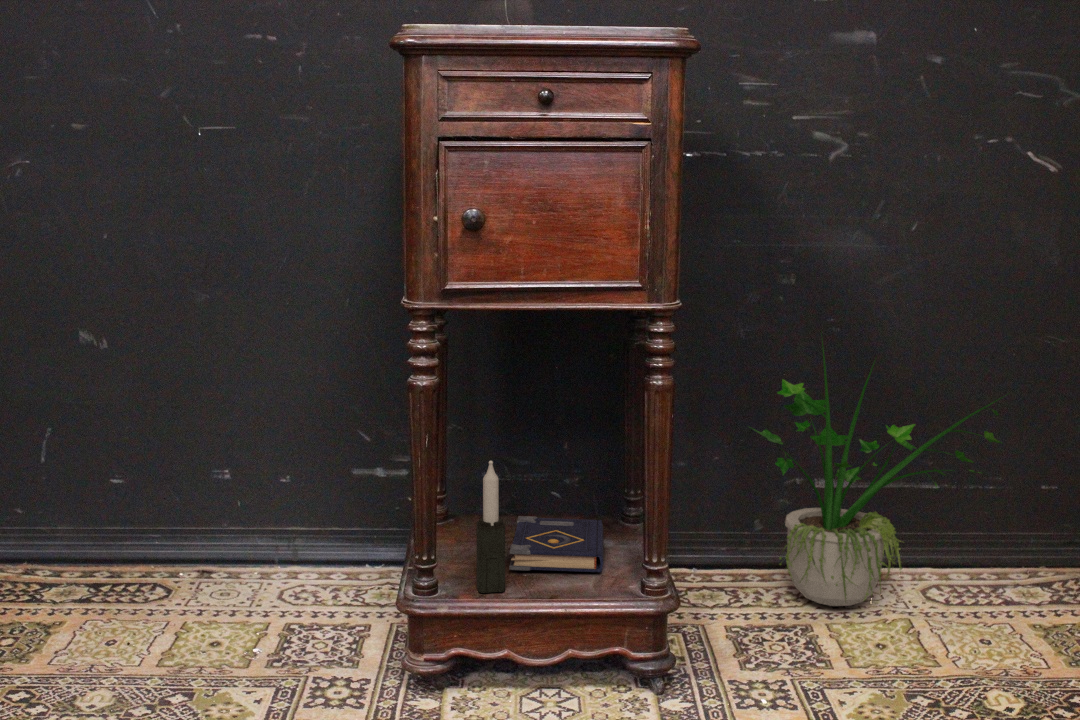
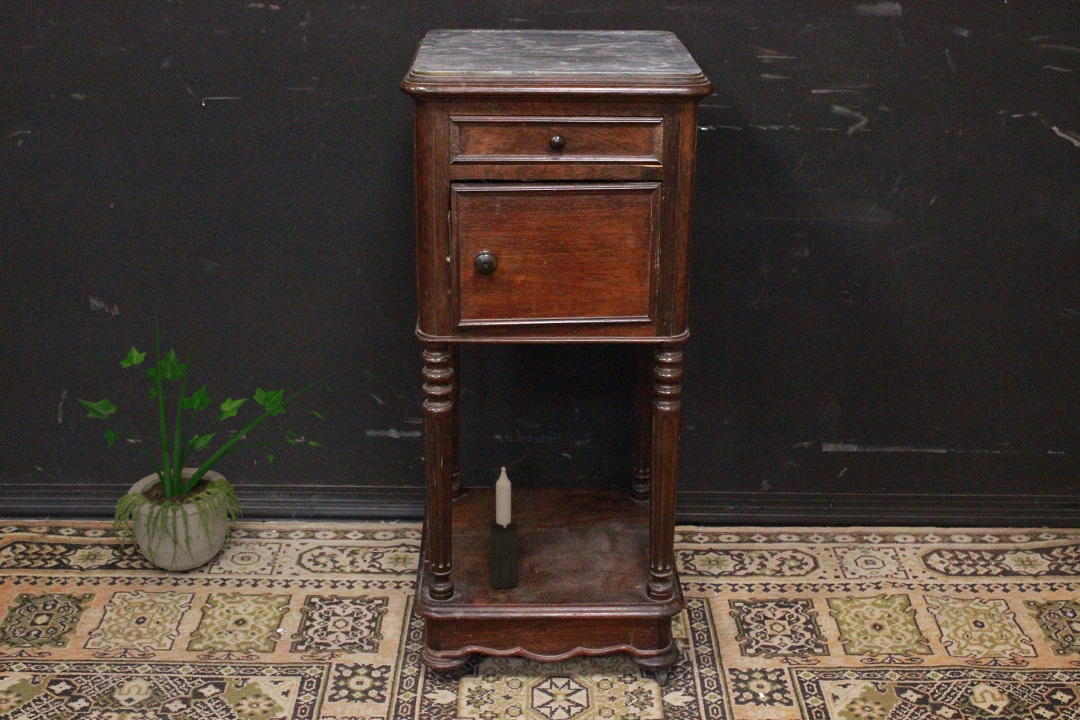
potted plant: present [754,344,1001,606] -> present [77,320,332,573]
book: present [509,516,604,572] -> none [521,490,613,562]

